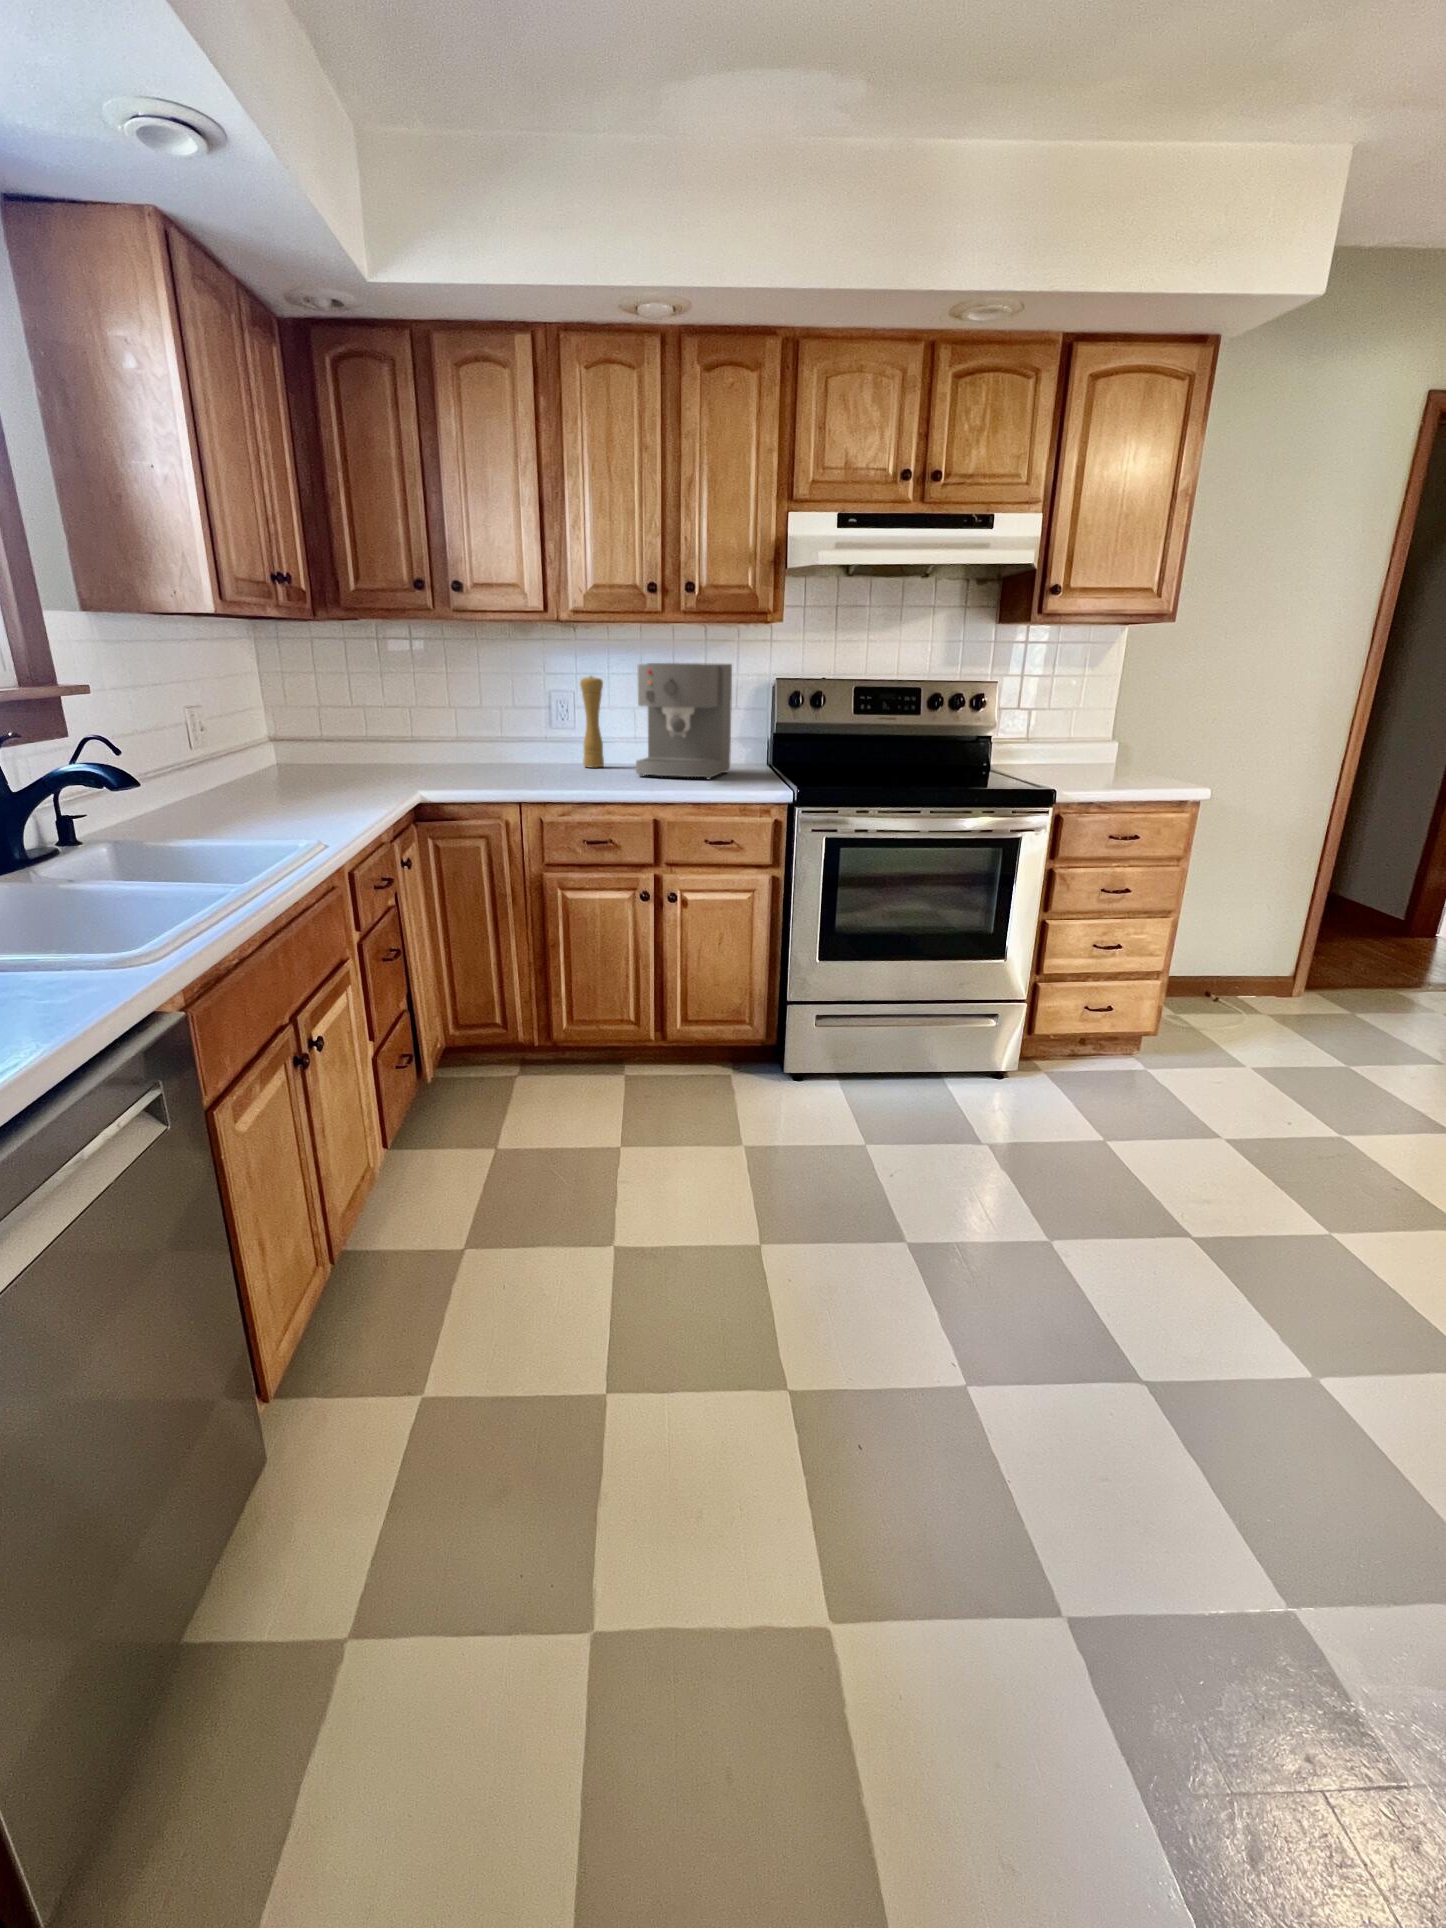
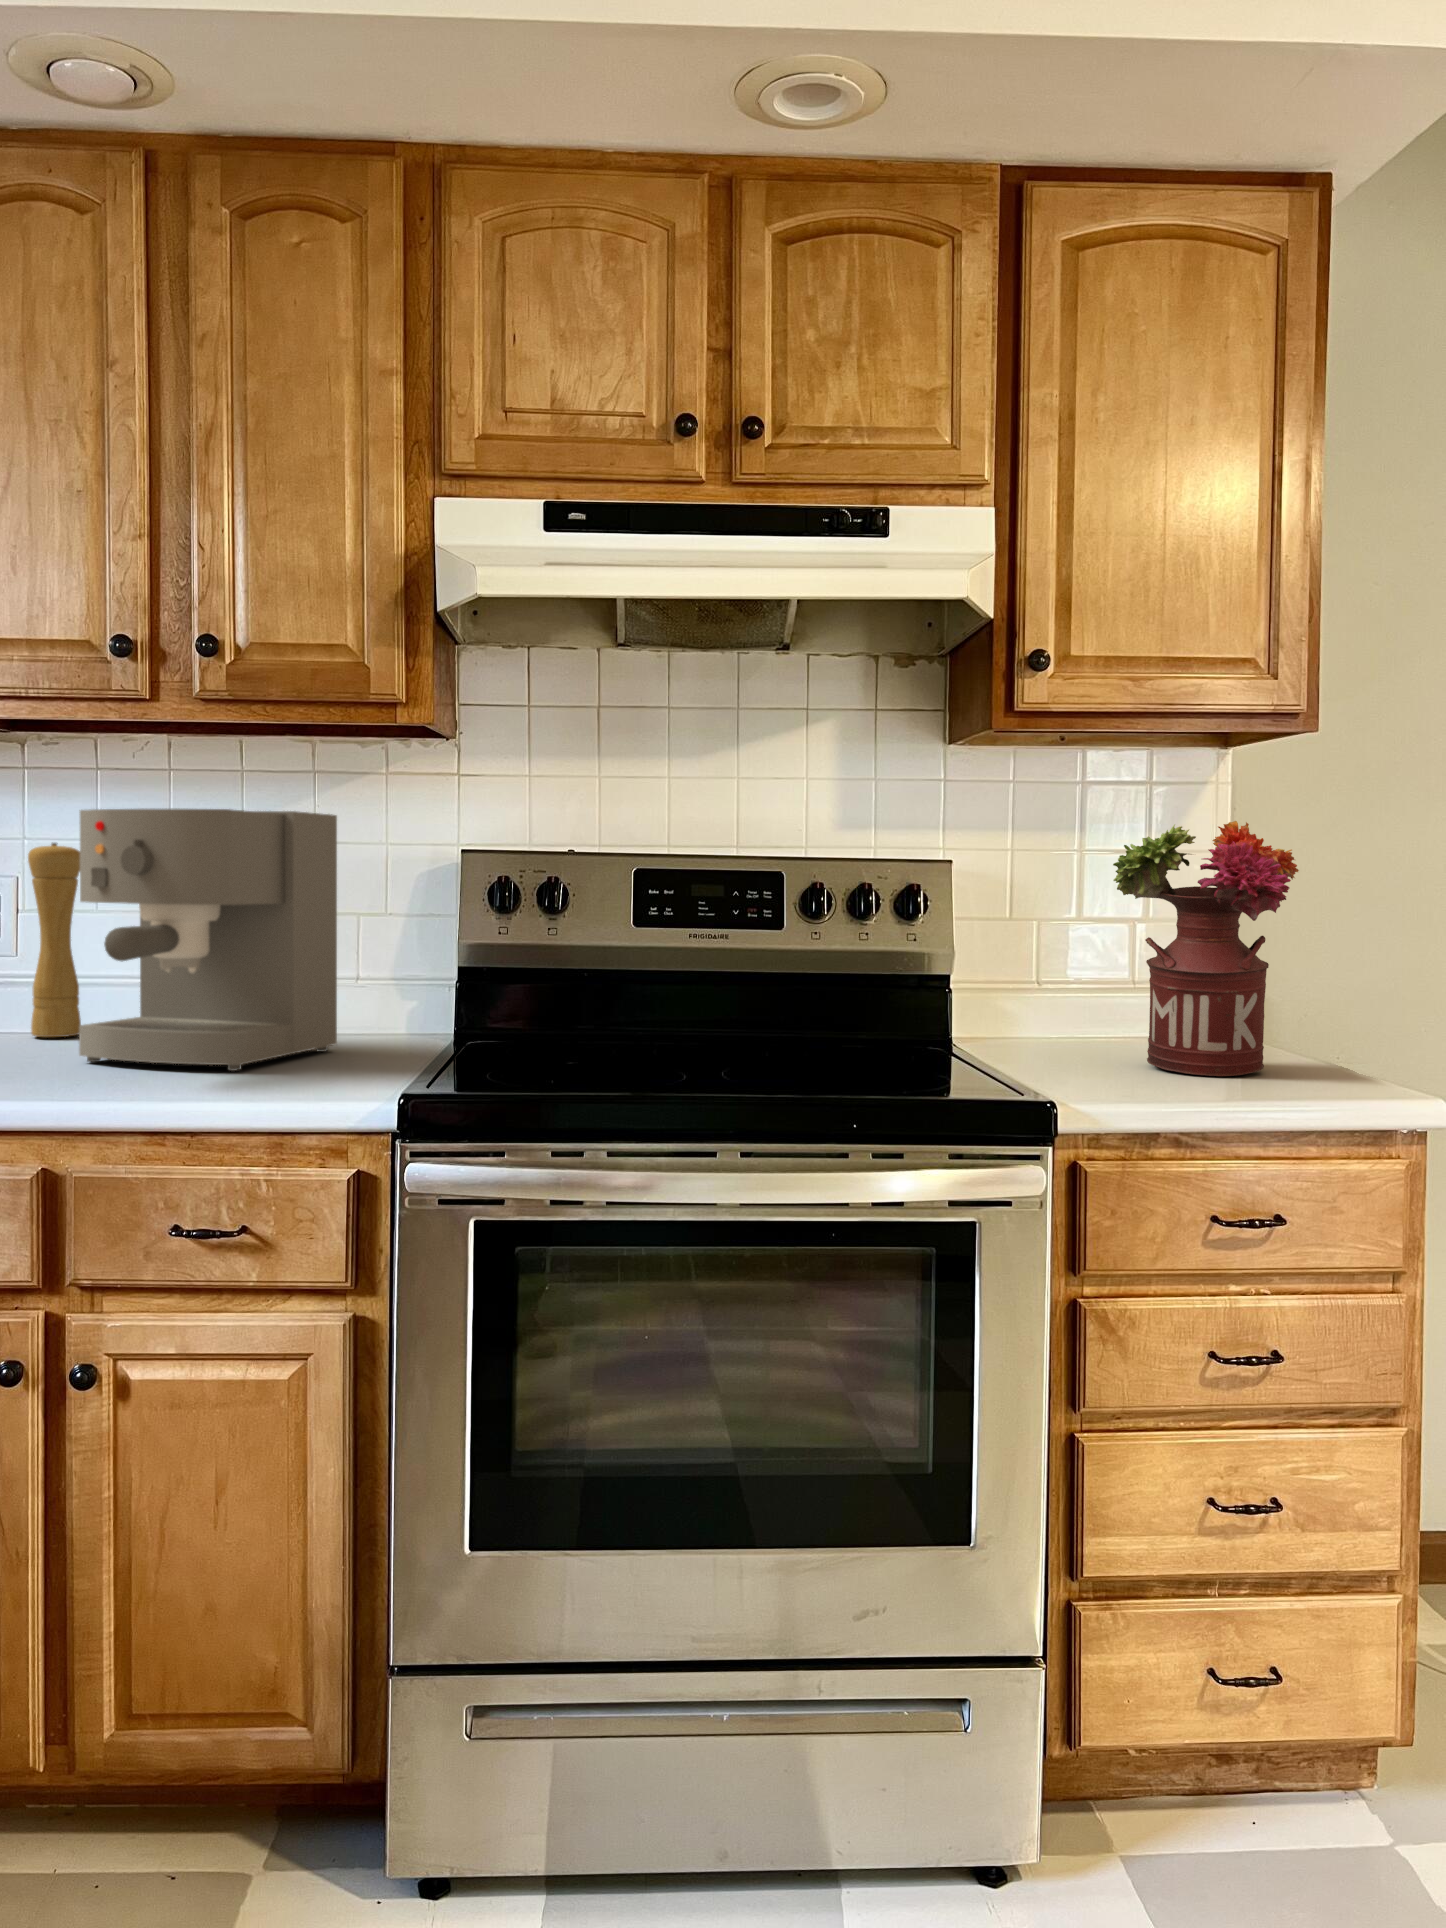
flower arrangement: none [1077,666,1159,781] -> present [1113,821,1299,1076]

